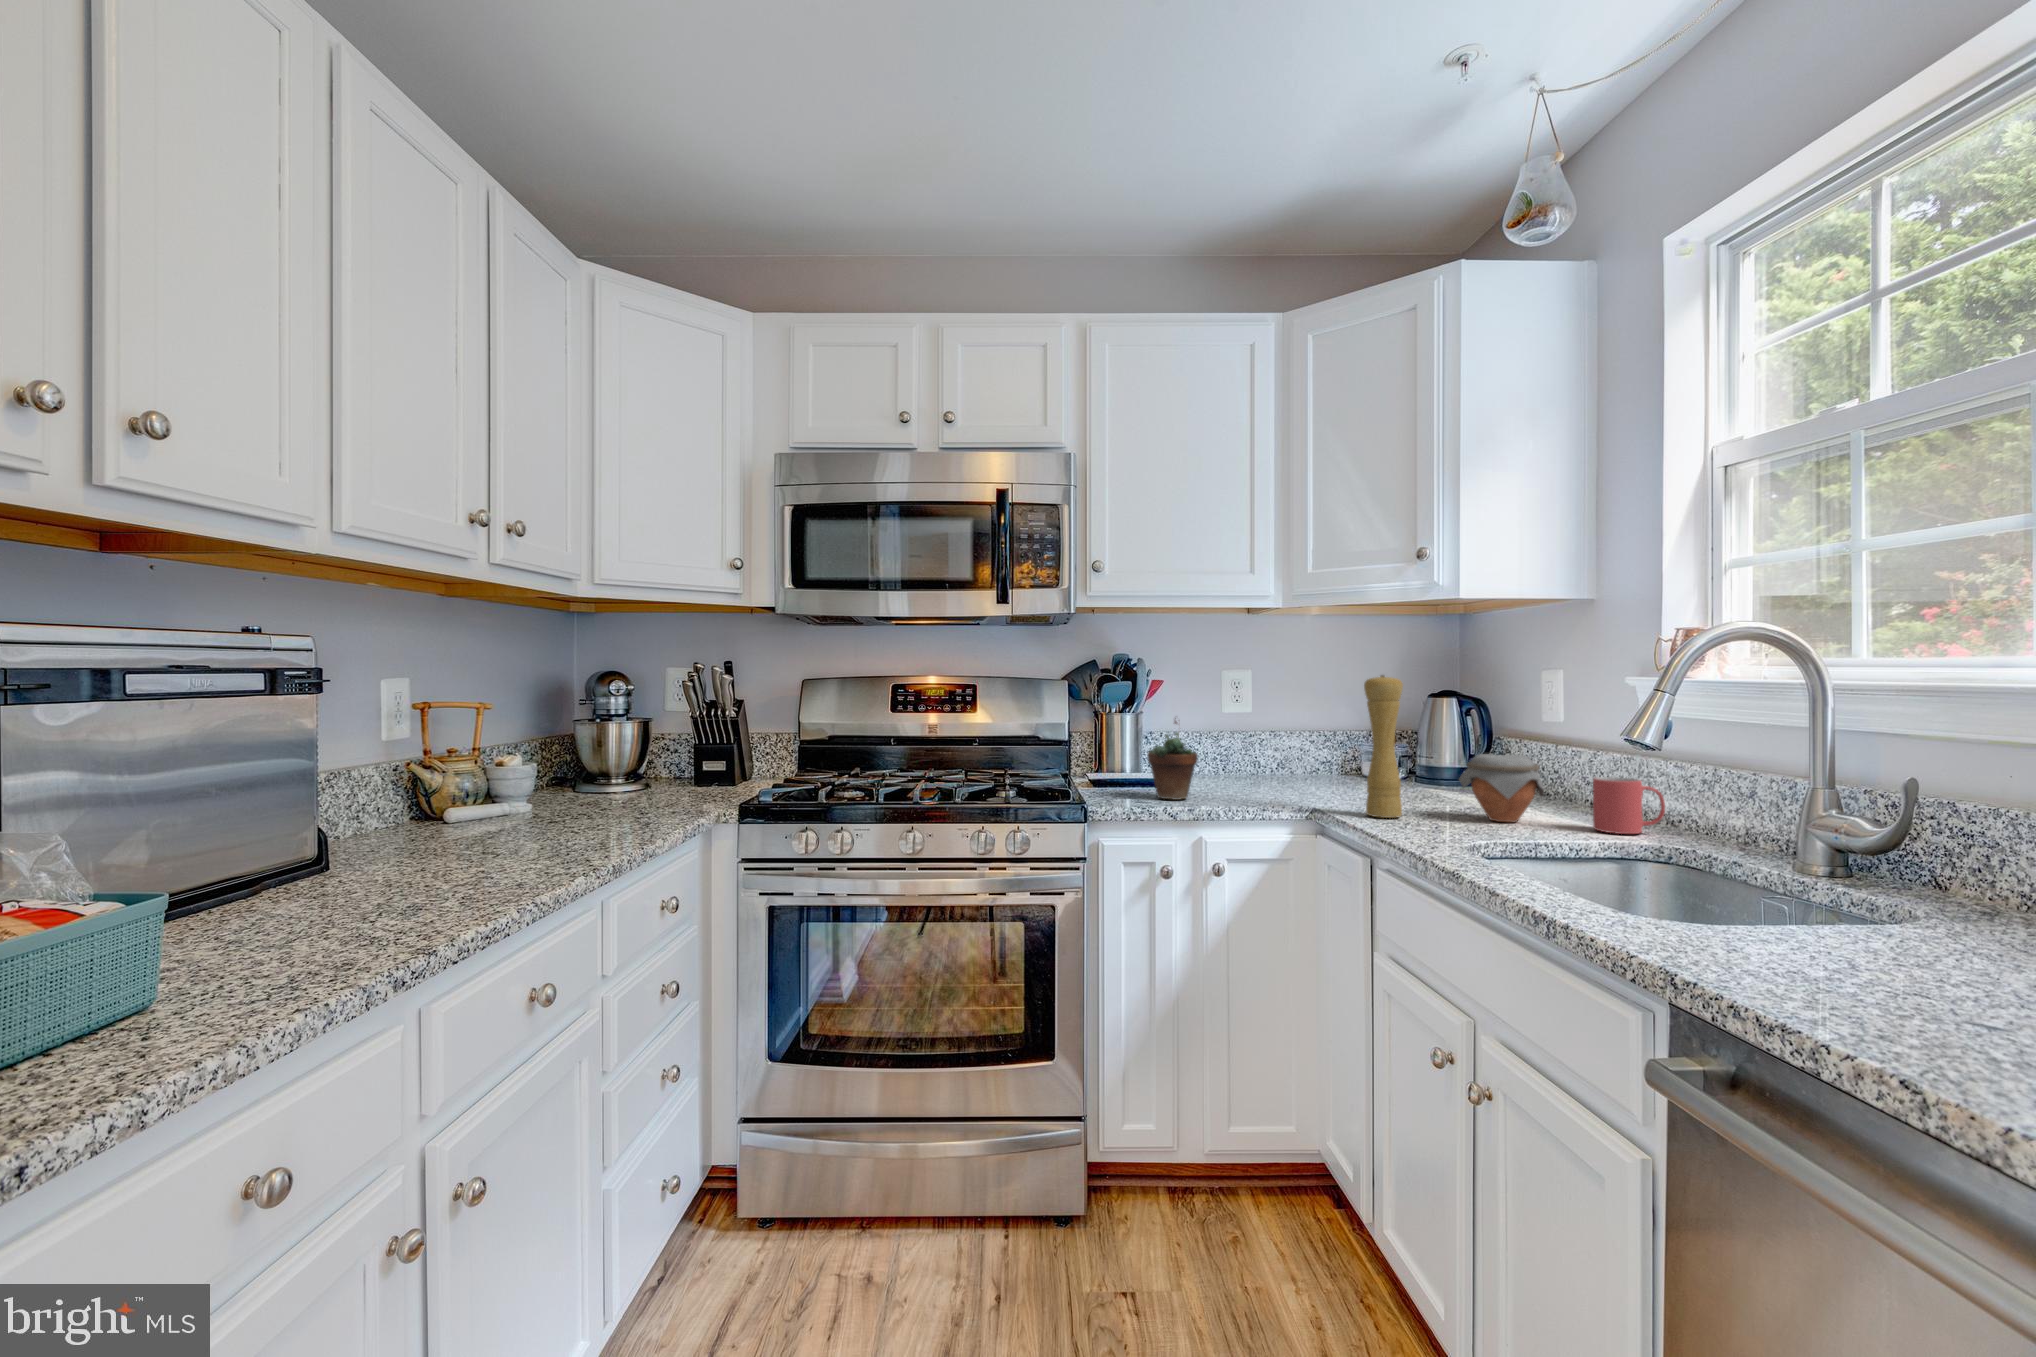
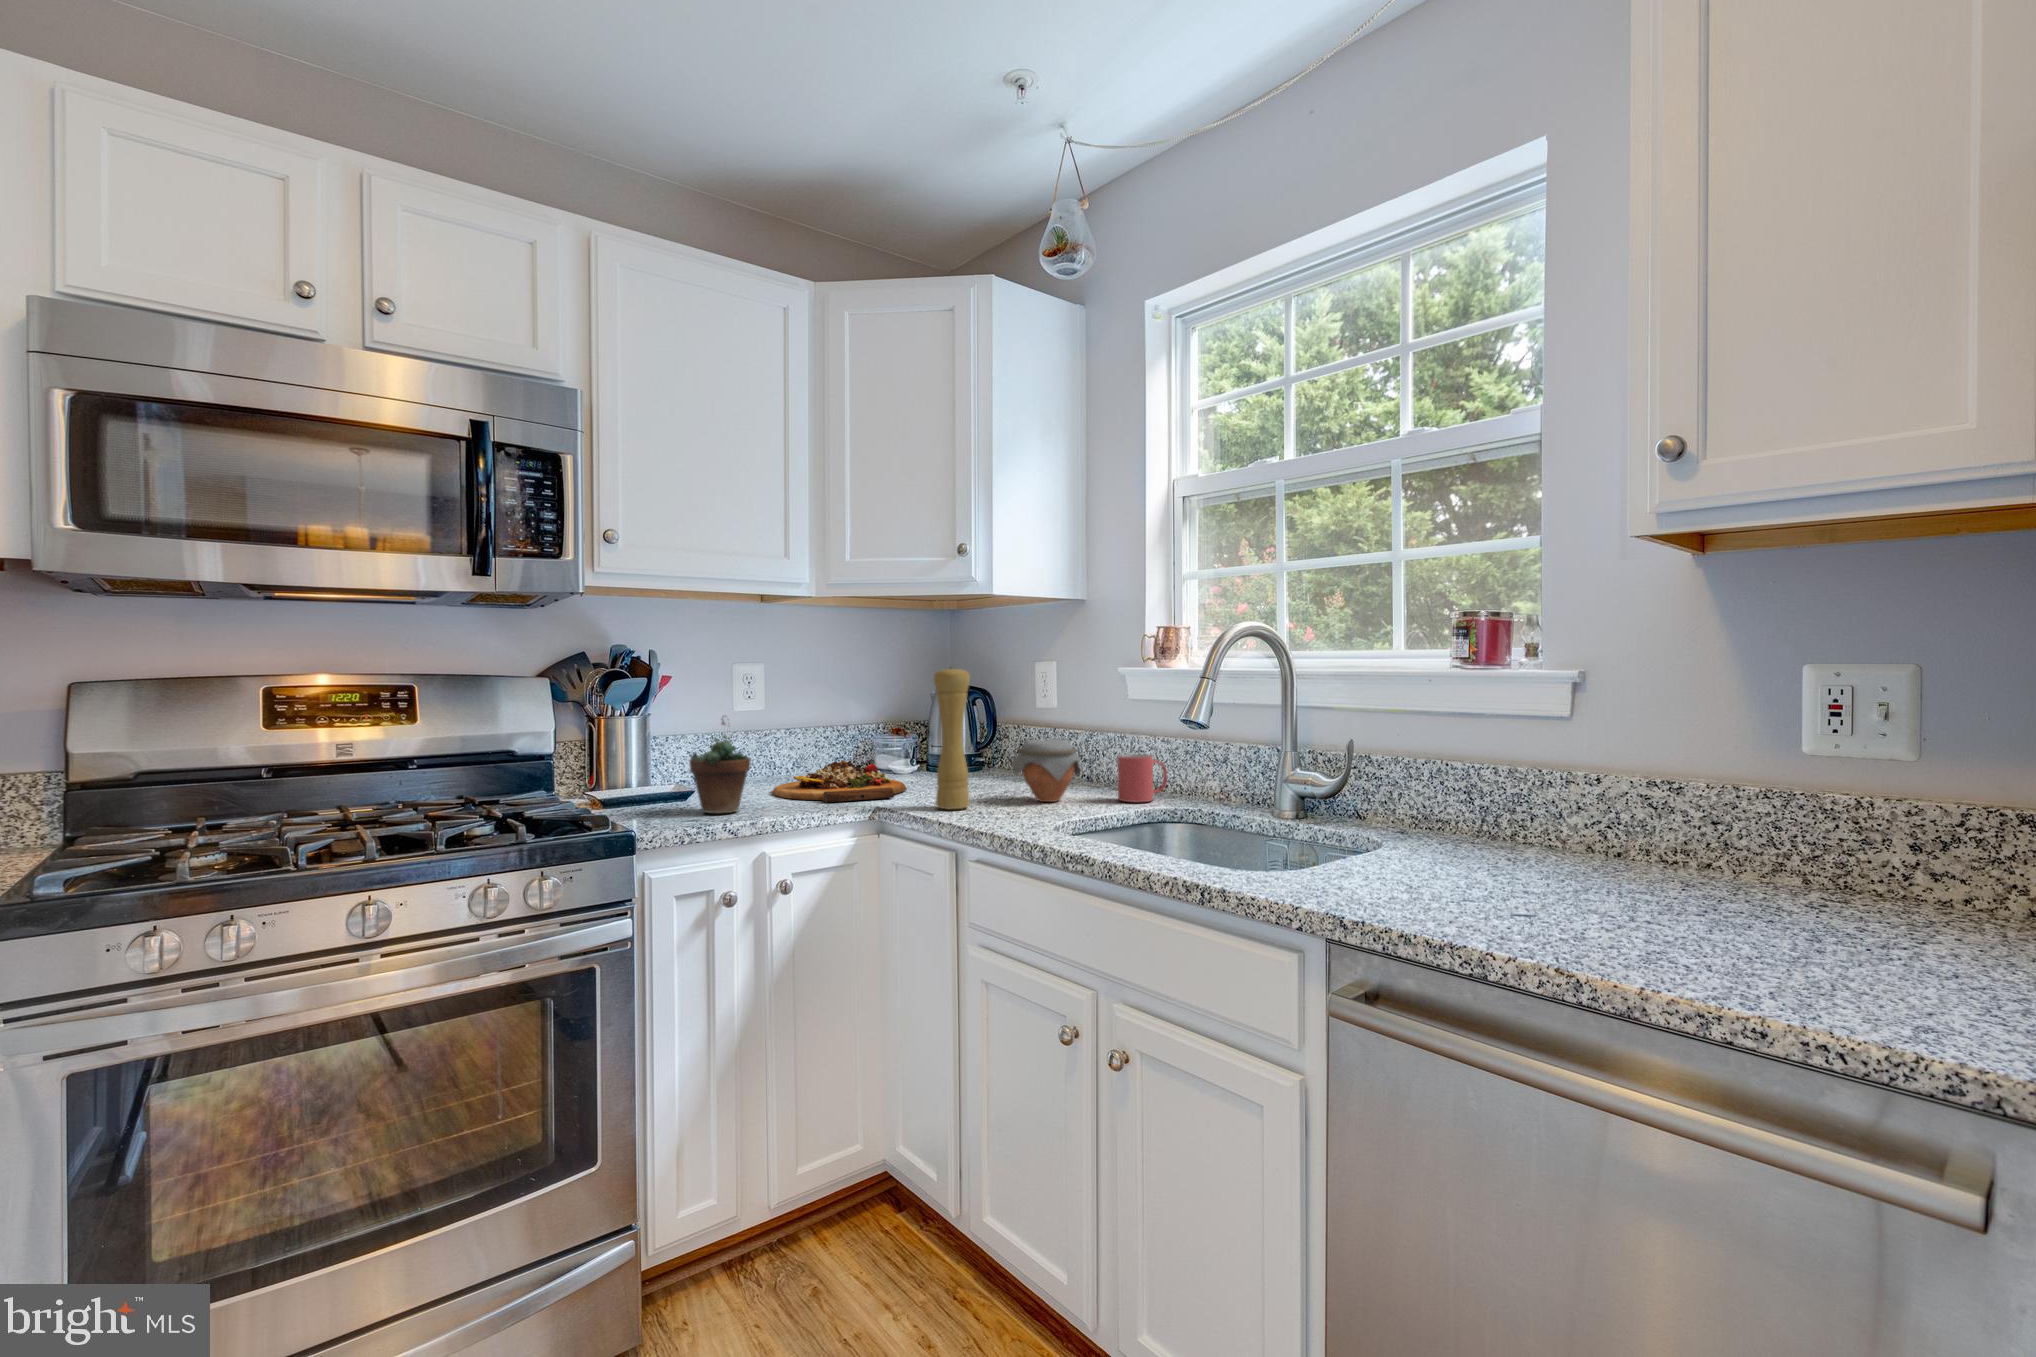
cutting board: none [1235,764,1365,802] -> present [773,761,907,802]

